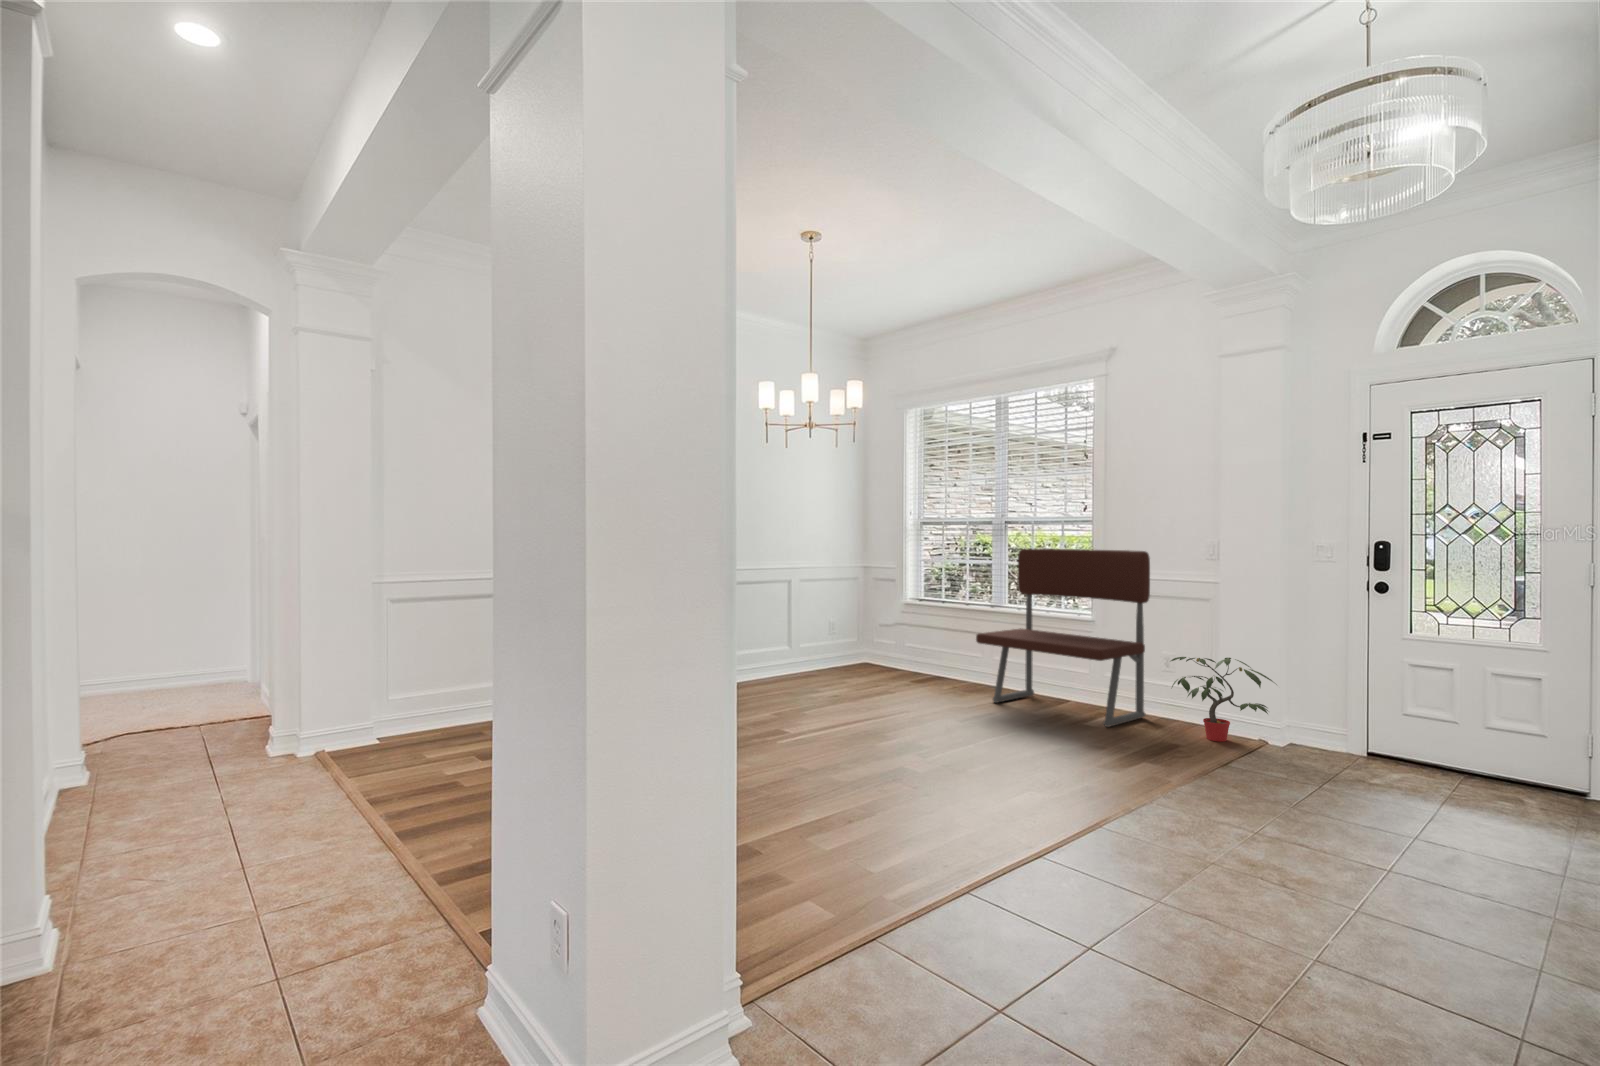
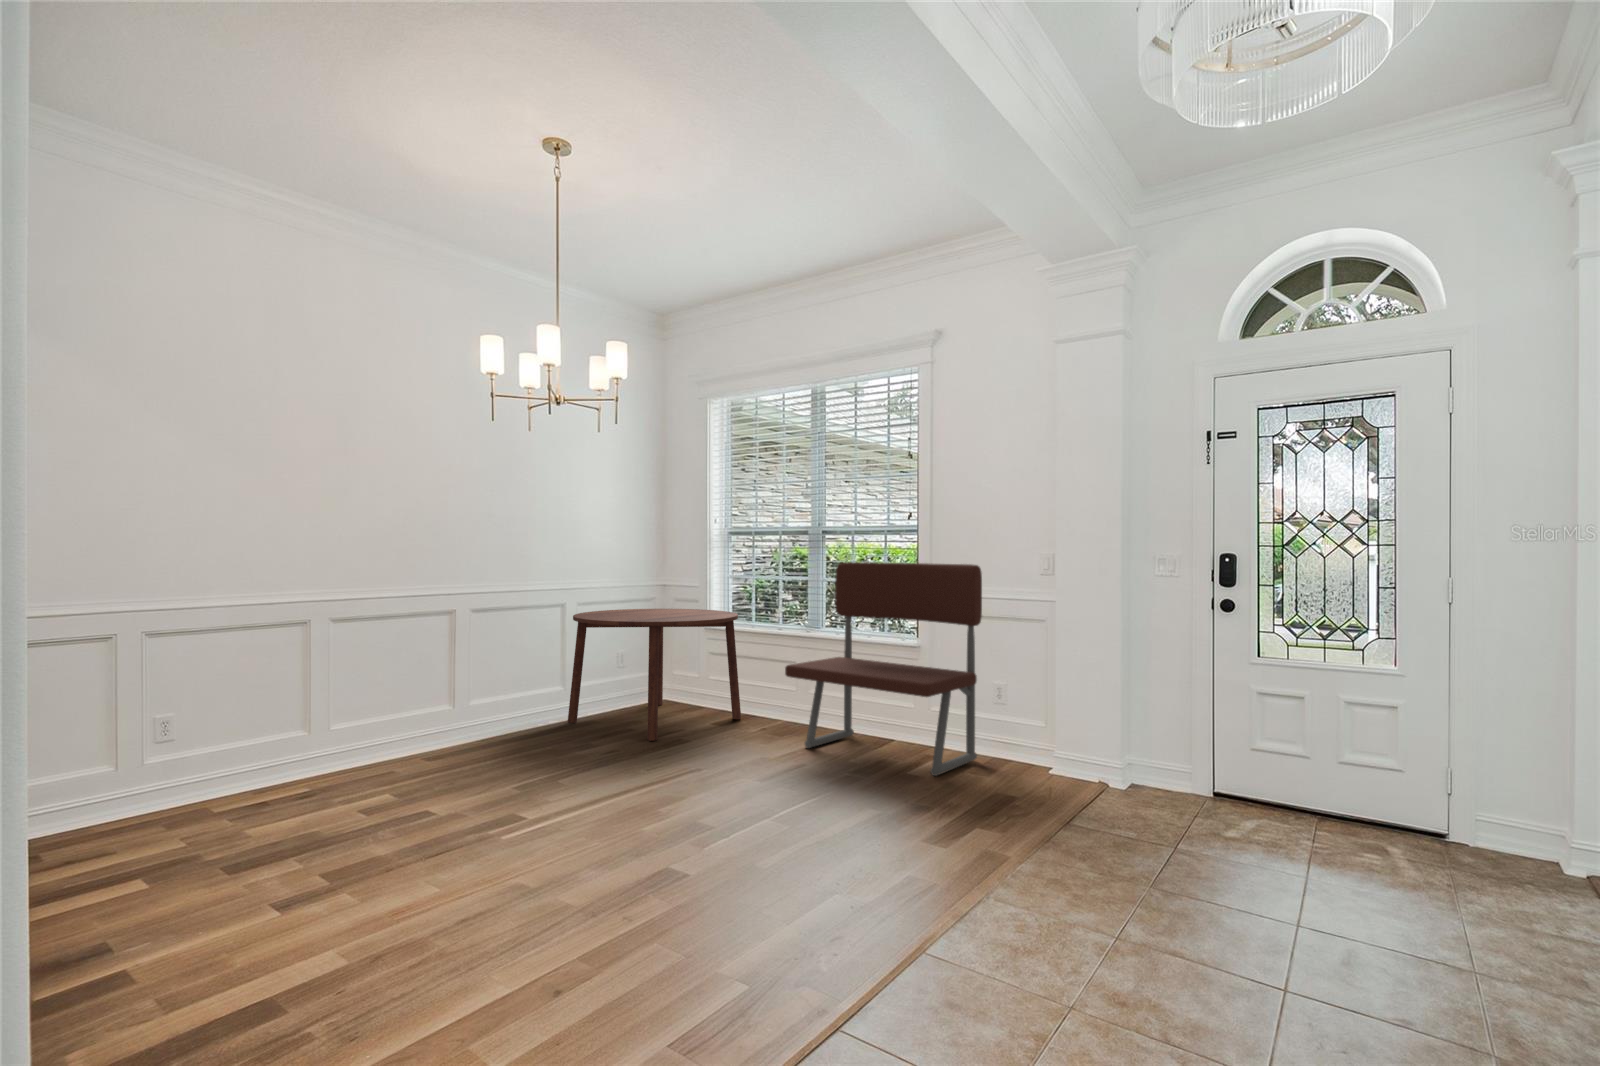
dining table: none [795,587,935,692] -> present [568,609,741,741]
potted plant: present [1171,657,1273,742] -> none [1003,689,1126,789]

